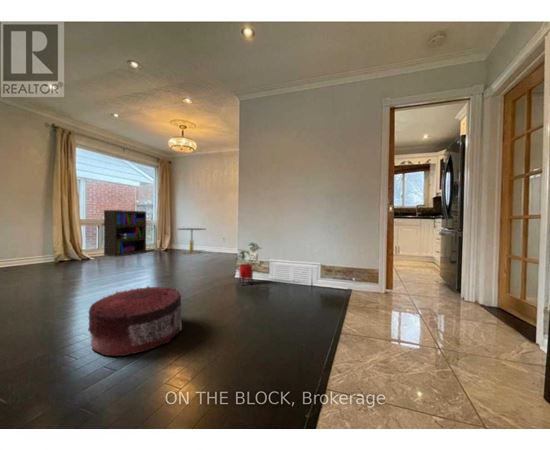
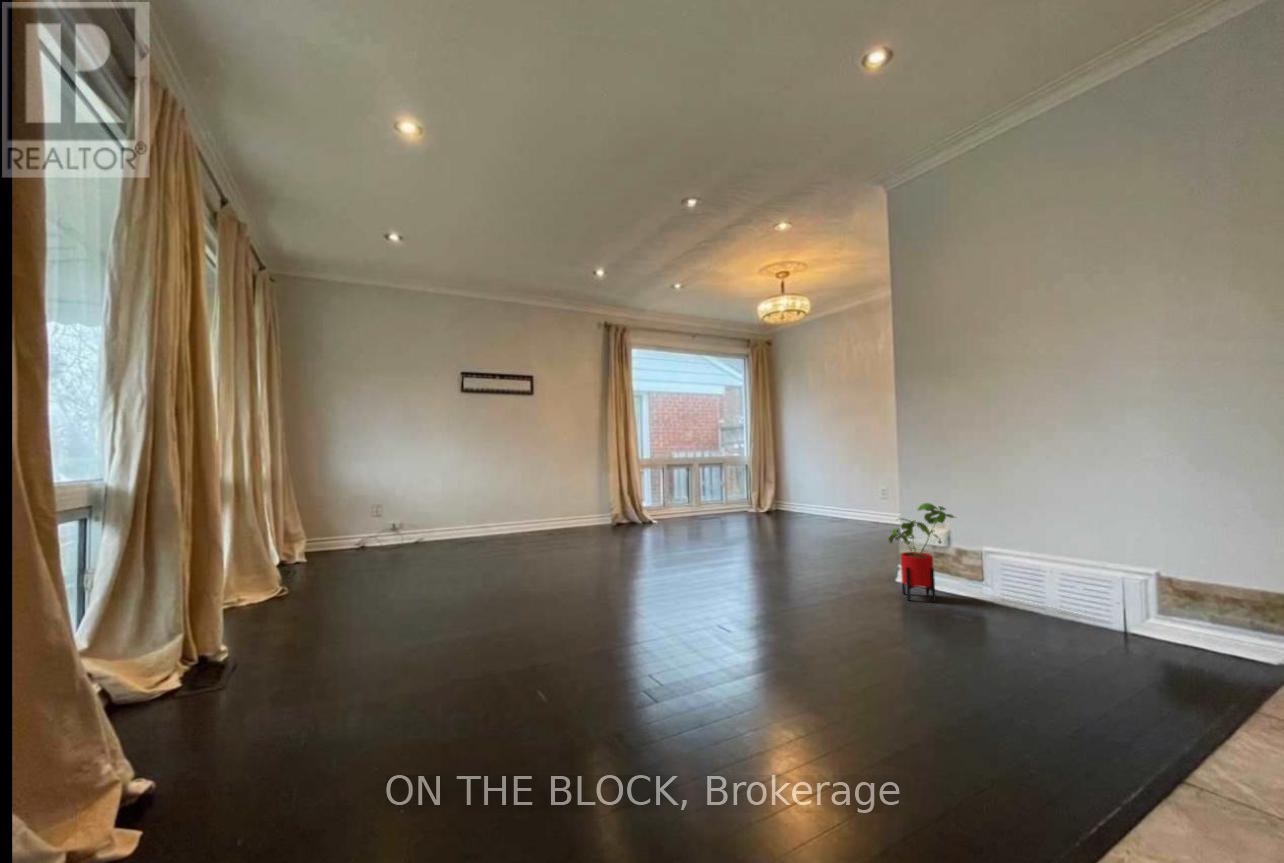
bookshelf: present [104,210,146,257] -> none [670,440,734,519]
side table: present [179,228,205,253] -> none [785,469,845,521]
pouf: present [88,286,182,356] -> none [625,571,759,675]

